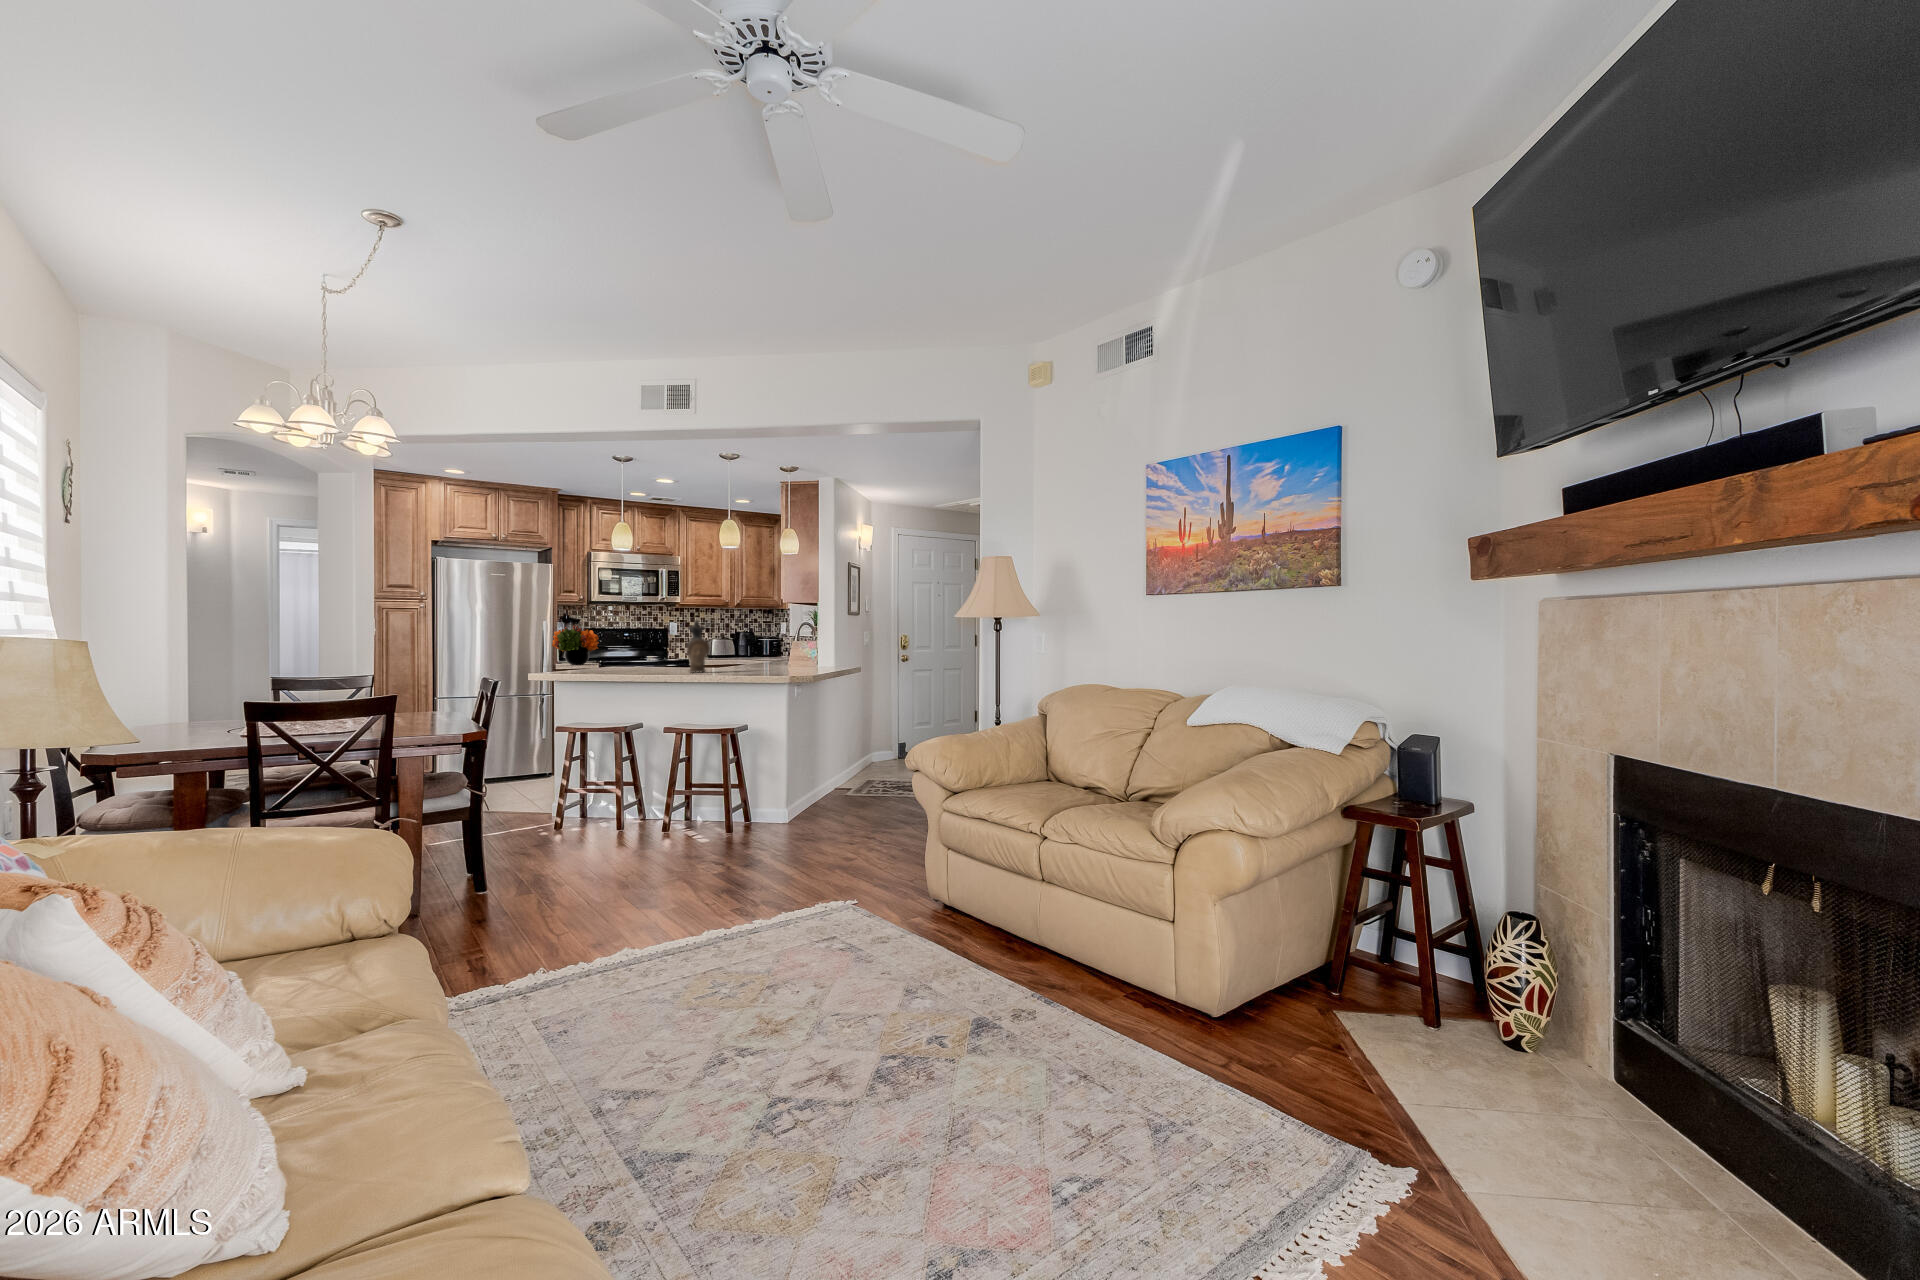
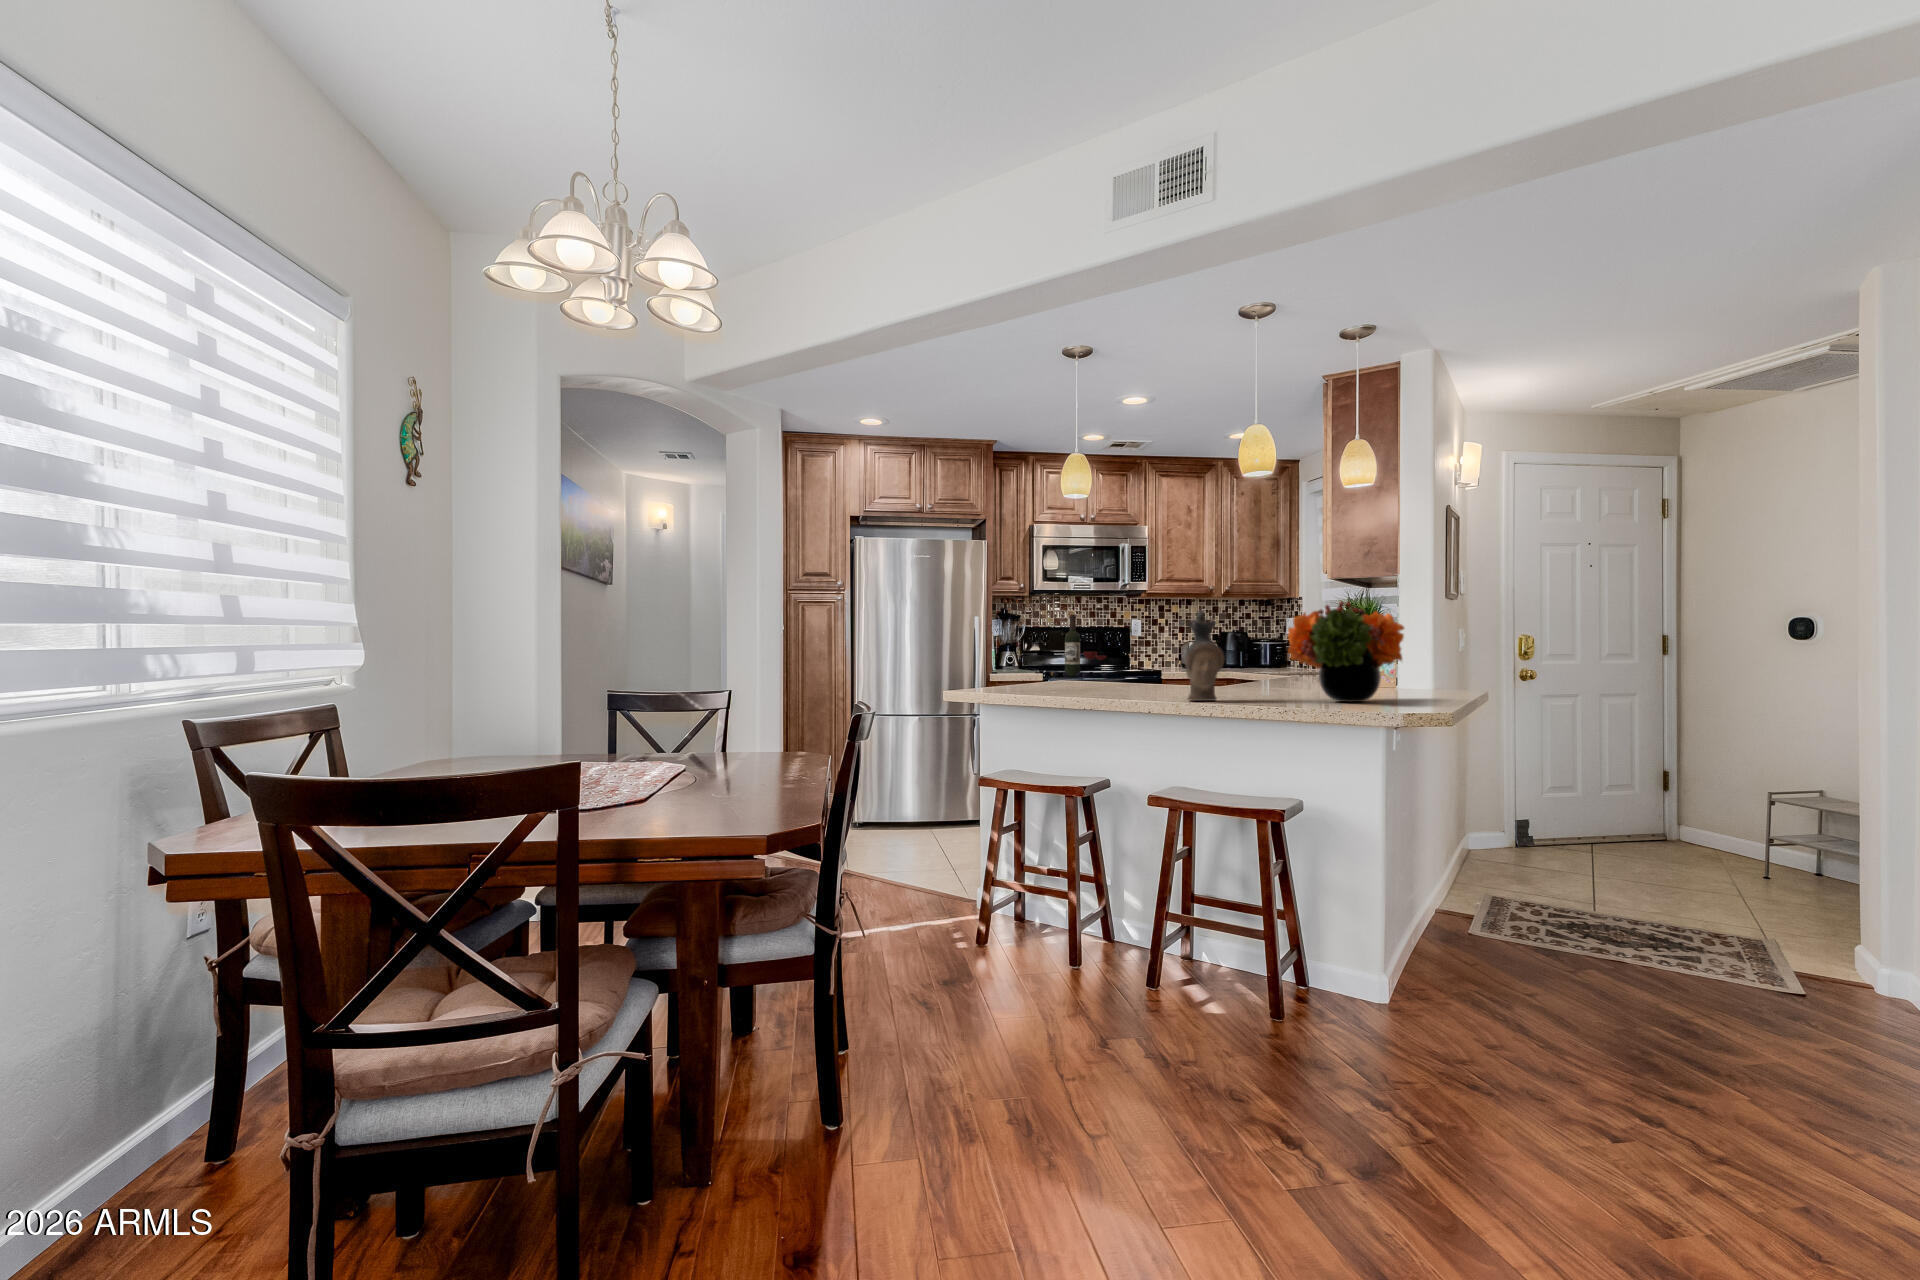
wine bottle: none [605,620,649,665] -> present [1051,615,1107,677]
flower arrangement: present [552,626,599,665] -> present [1288,602,1404,702]

